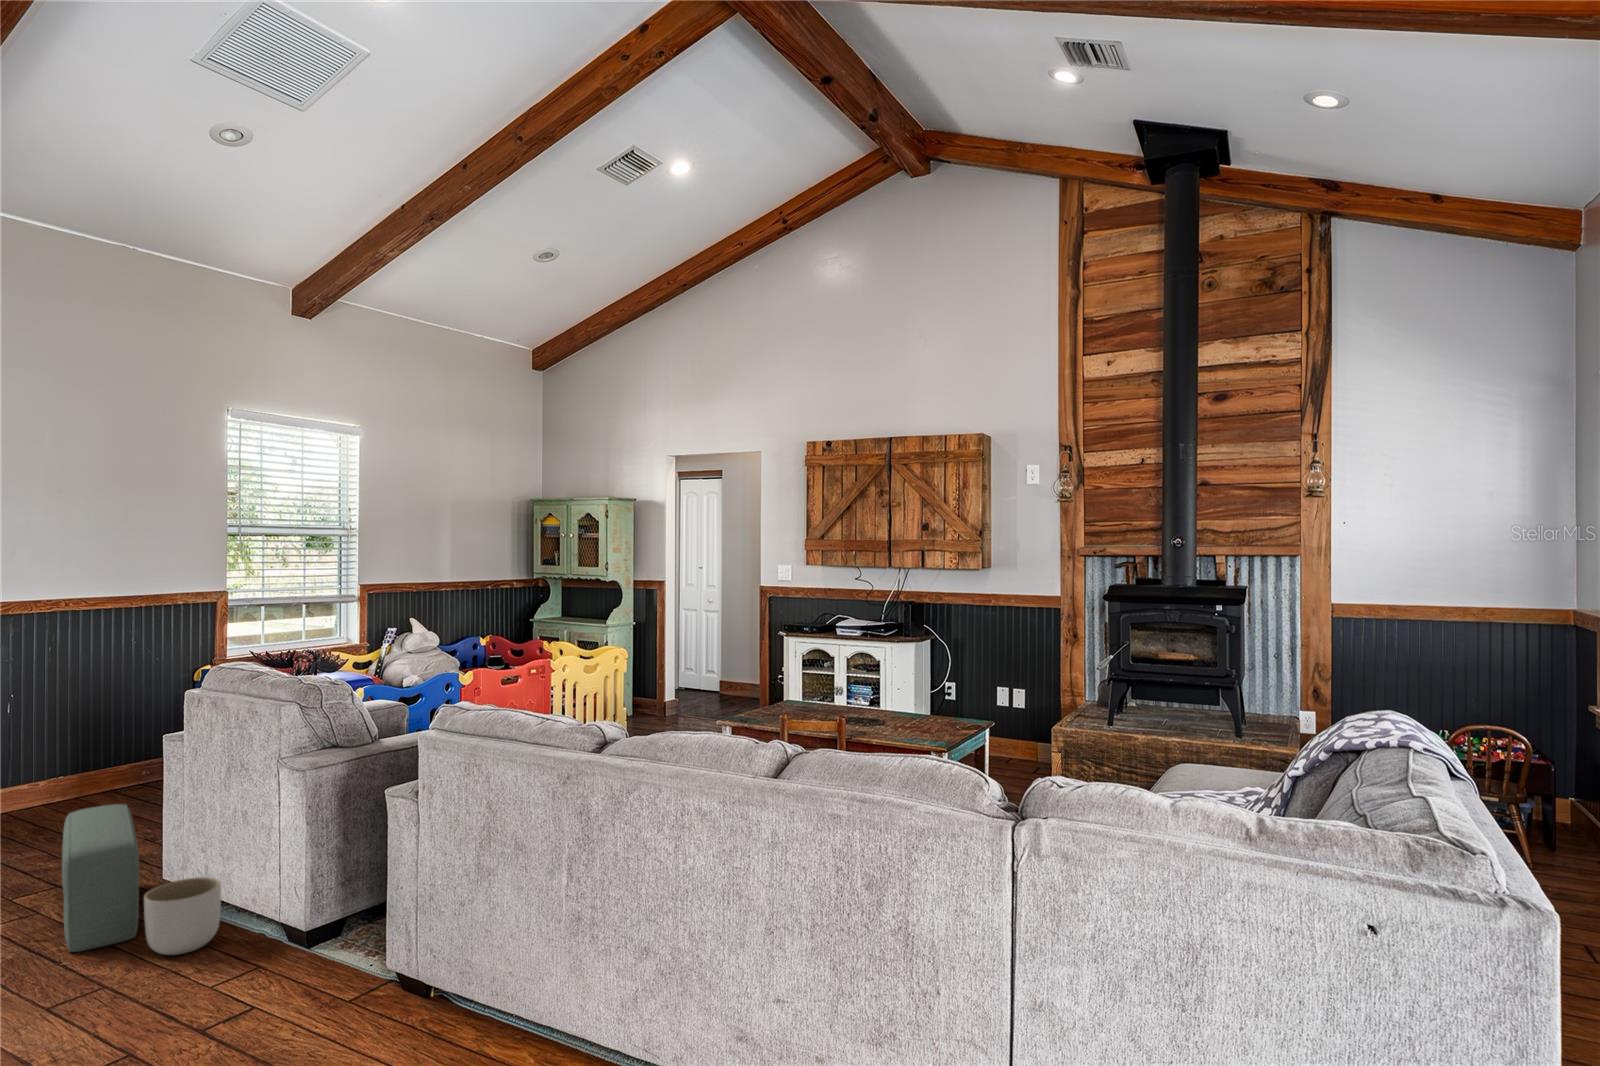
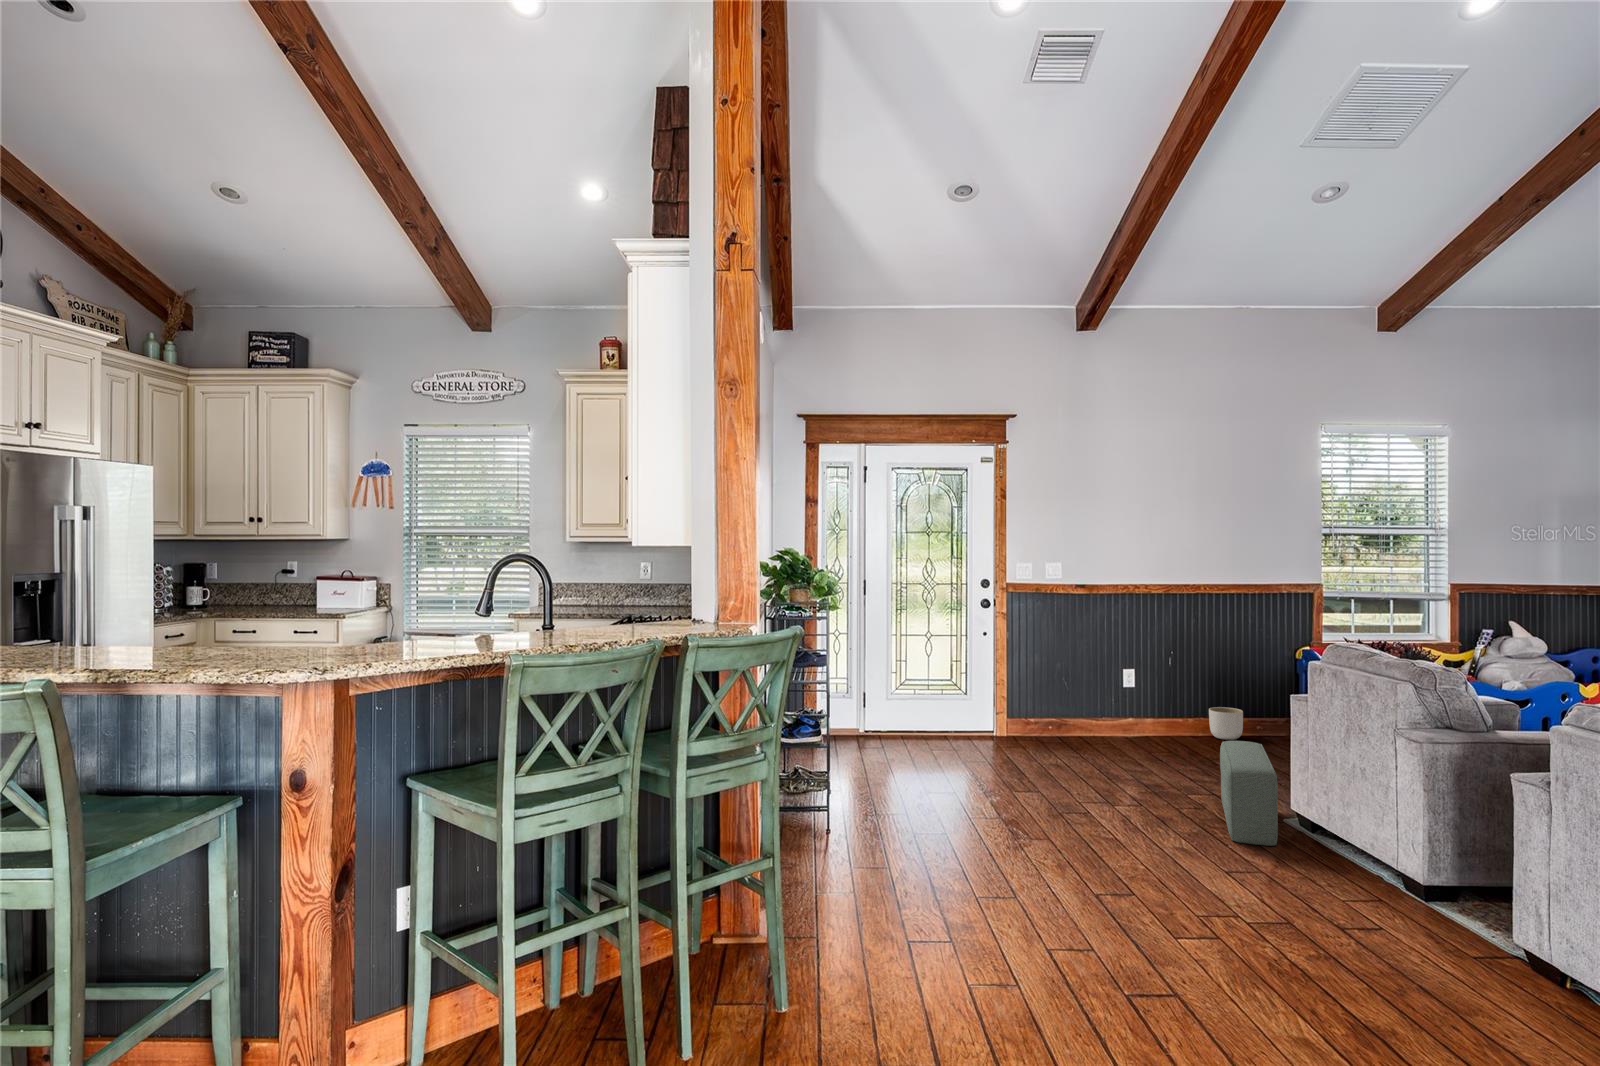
planter: present [144,877,221,955] -> present [1209,707,1243,740]

